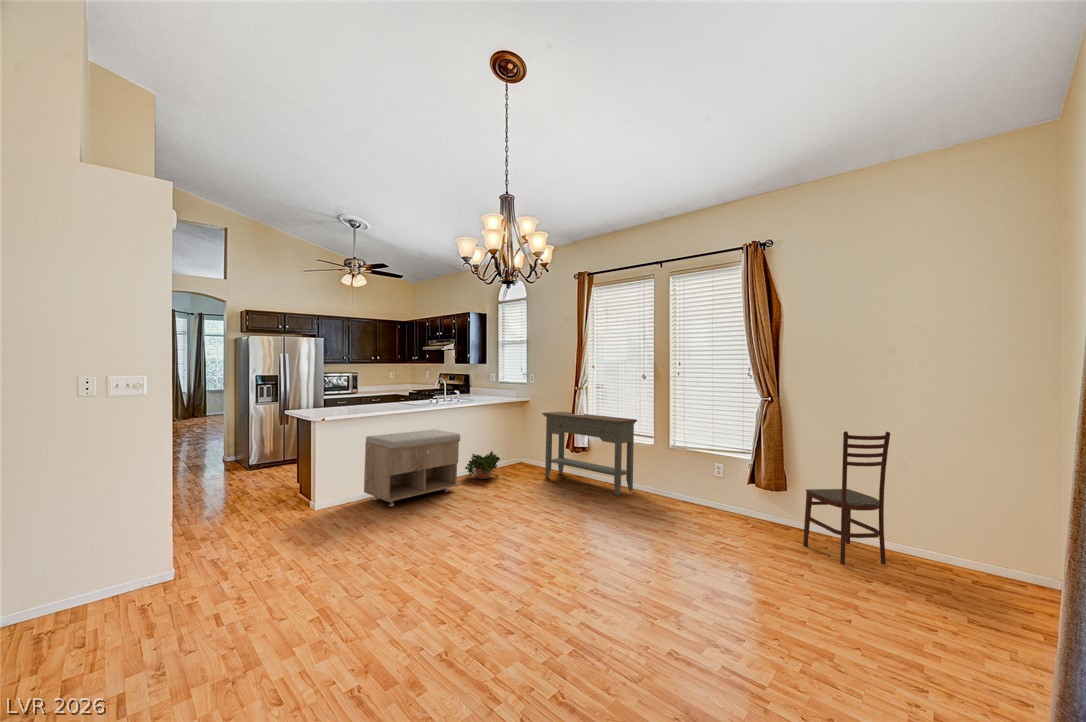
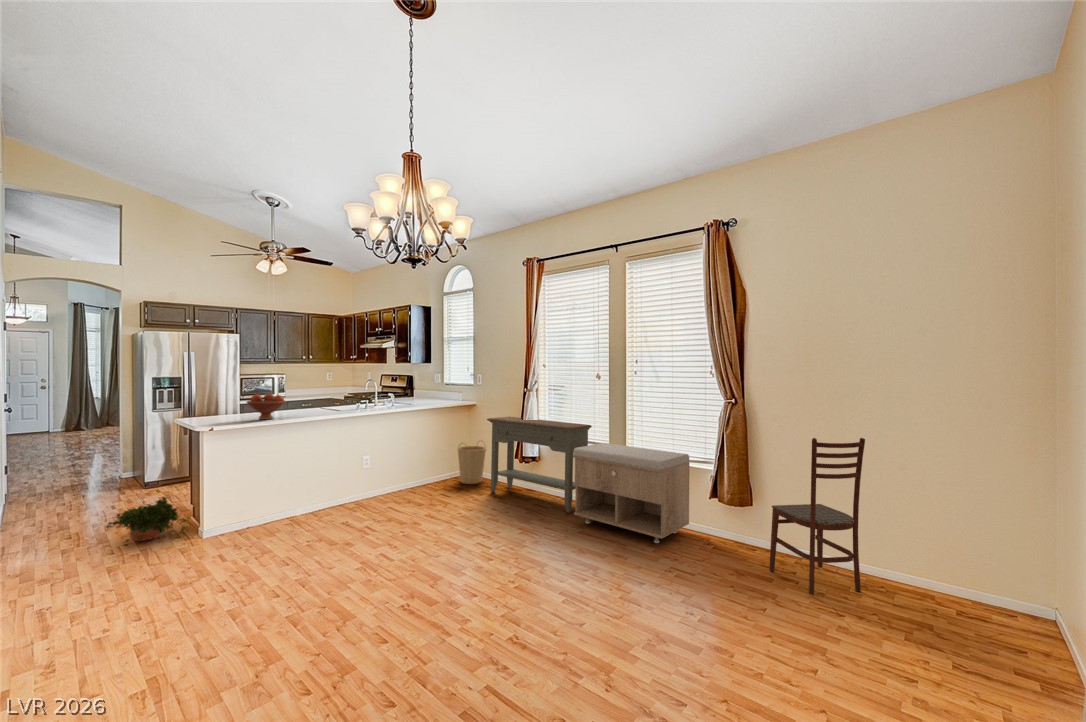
fruit bowl: none [345,390,376,412] -> present [247,394,286,420]
storage bench: present [364,429,460,506] -> present [573,443,689,543]
basket: none [514,432,539,470] -> present [458,444,486,484]
potted plant: present [465,451,500,479] -> present [105,497,185,547]

